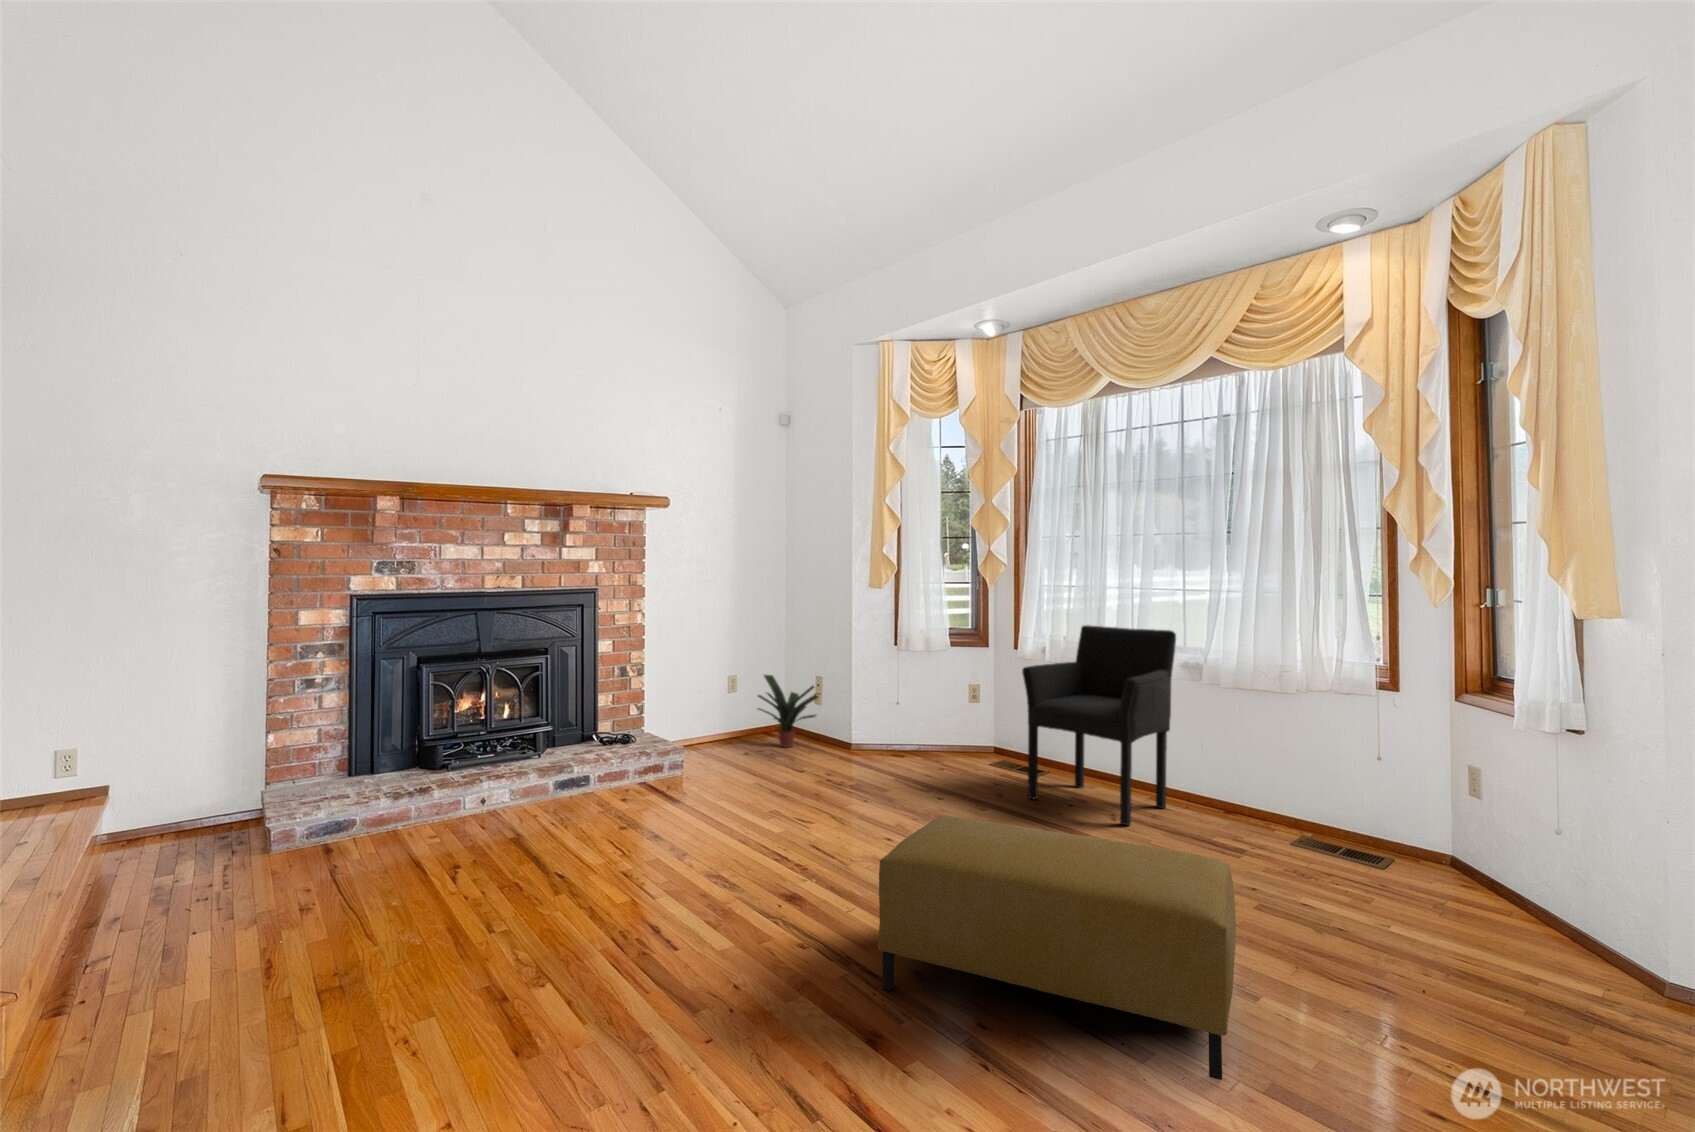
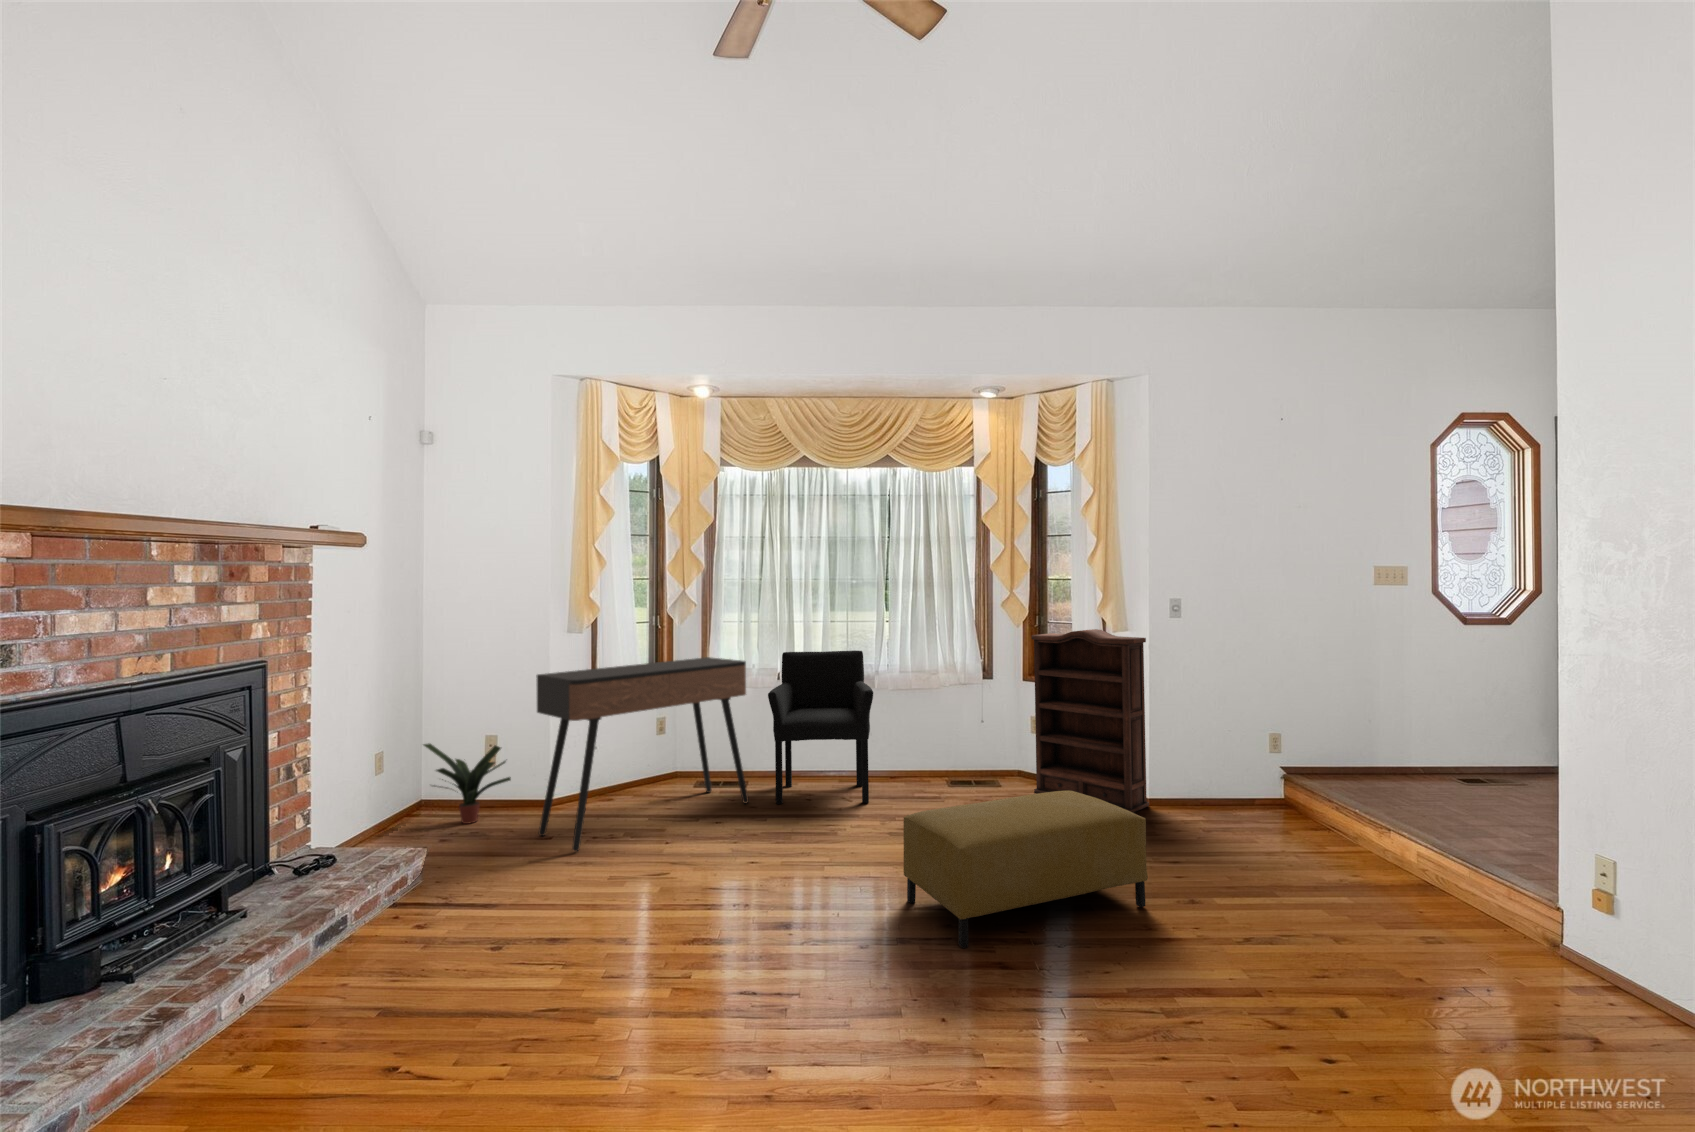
bookshelf: none [1414,619,1628,979] -> present [1032,629,1149,813]
console table: none [793,621,1005,790] -> present [536,657,749,852]

